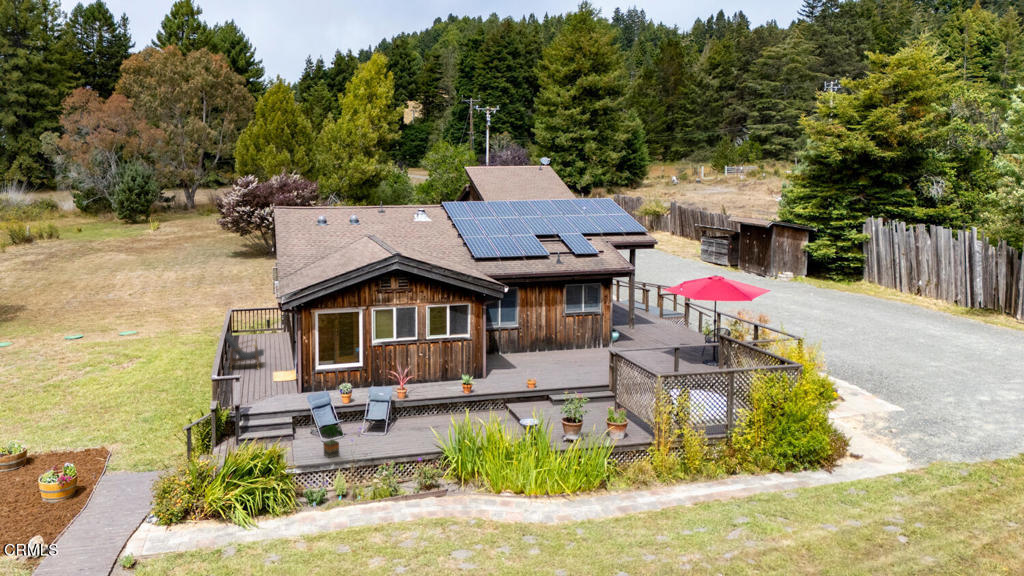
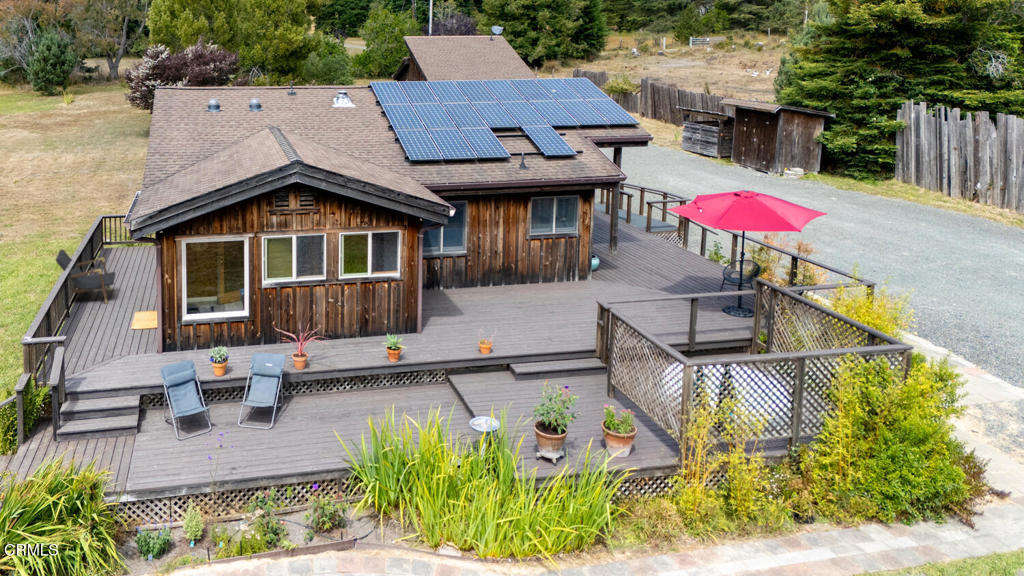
potted tree: present [321,425,343,458] -> none [176,425,211,473]

